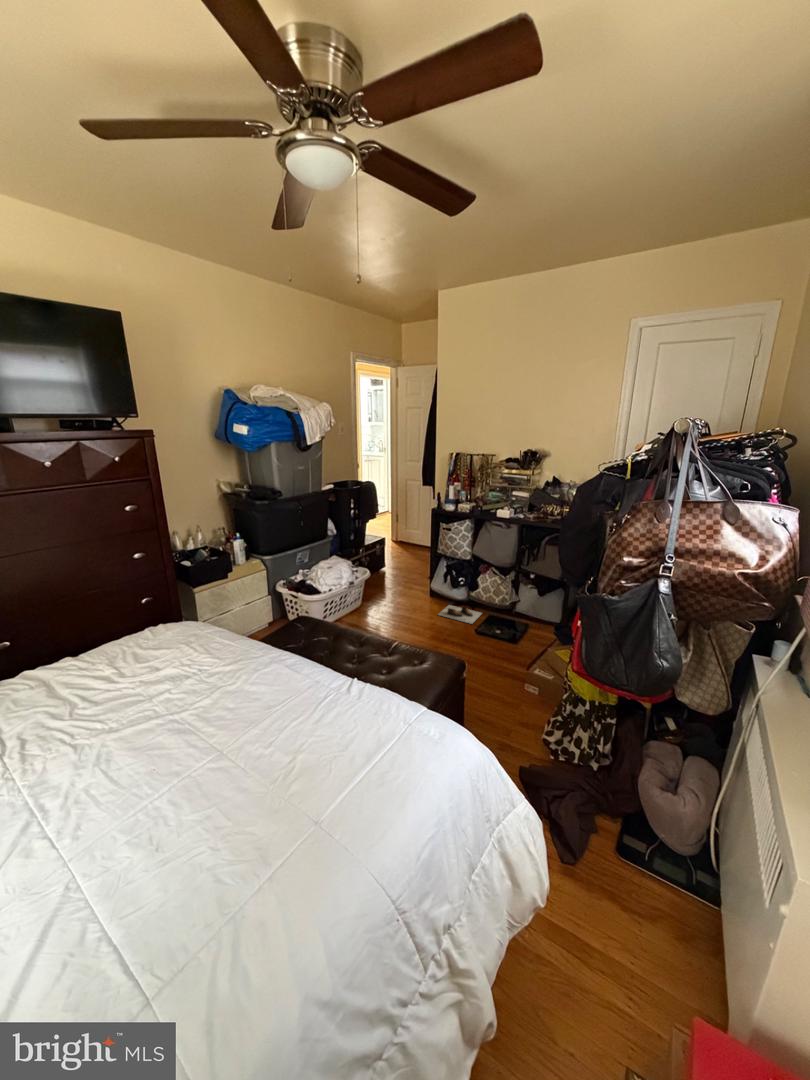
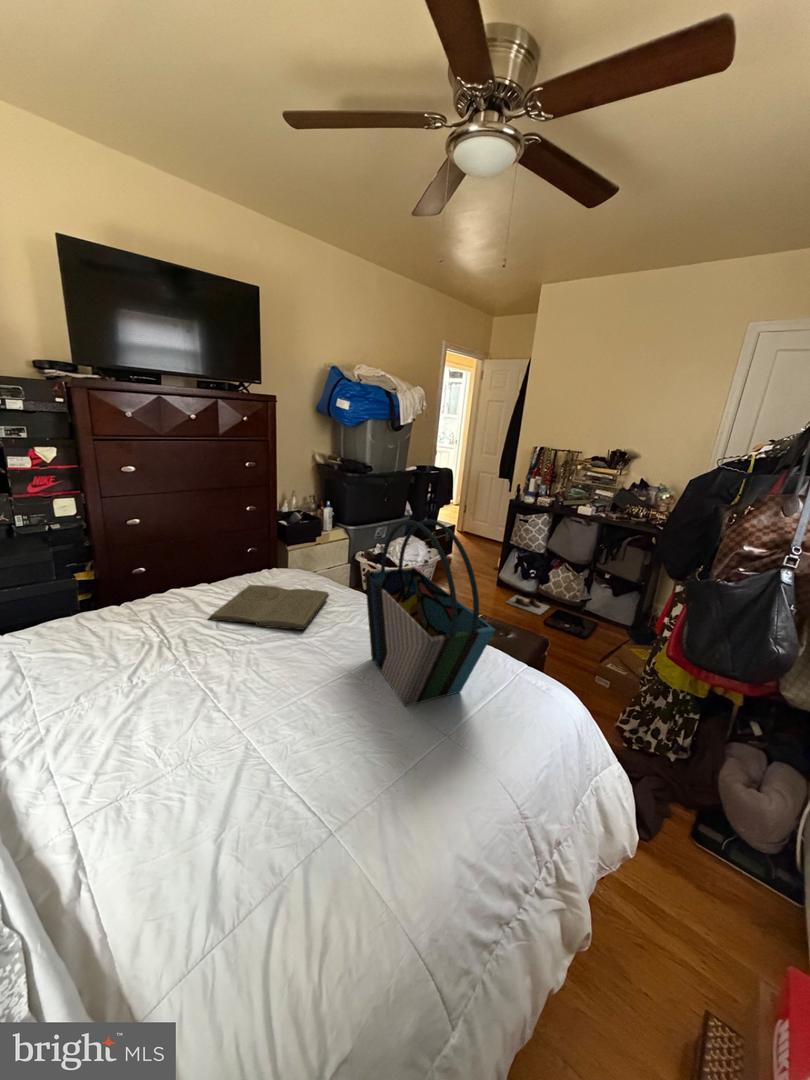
tote bag: none [221,584,350,804] -> present [365,519,495,706]
book: none [45,658,207,721] -> present [208,585,329,630]

